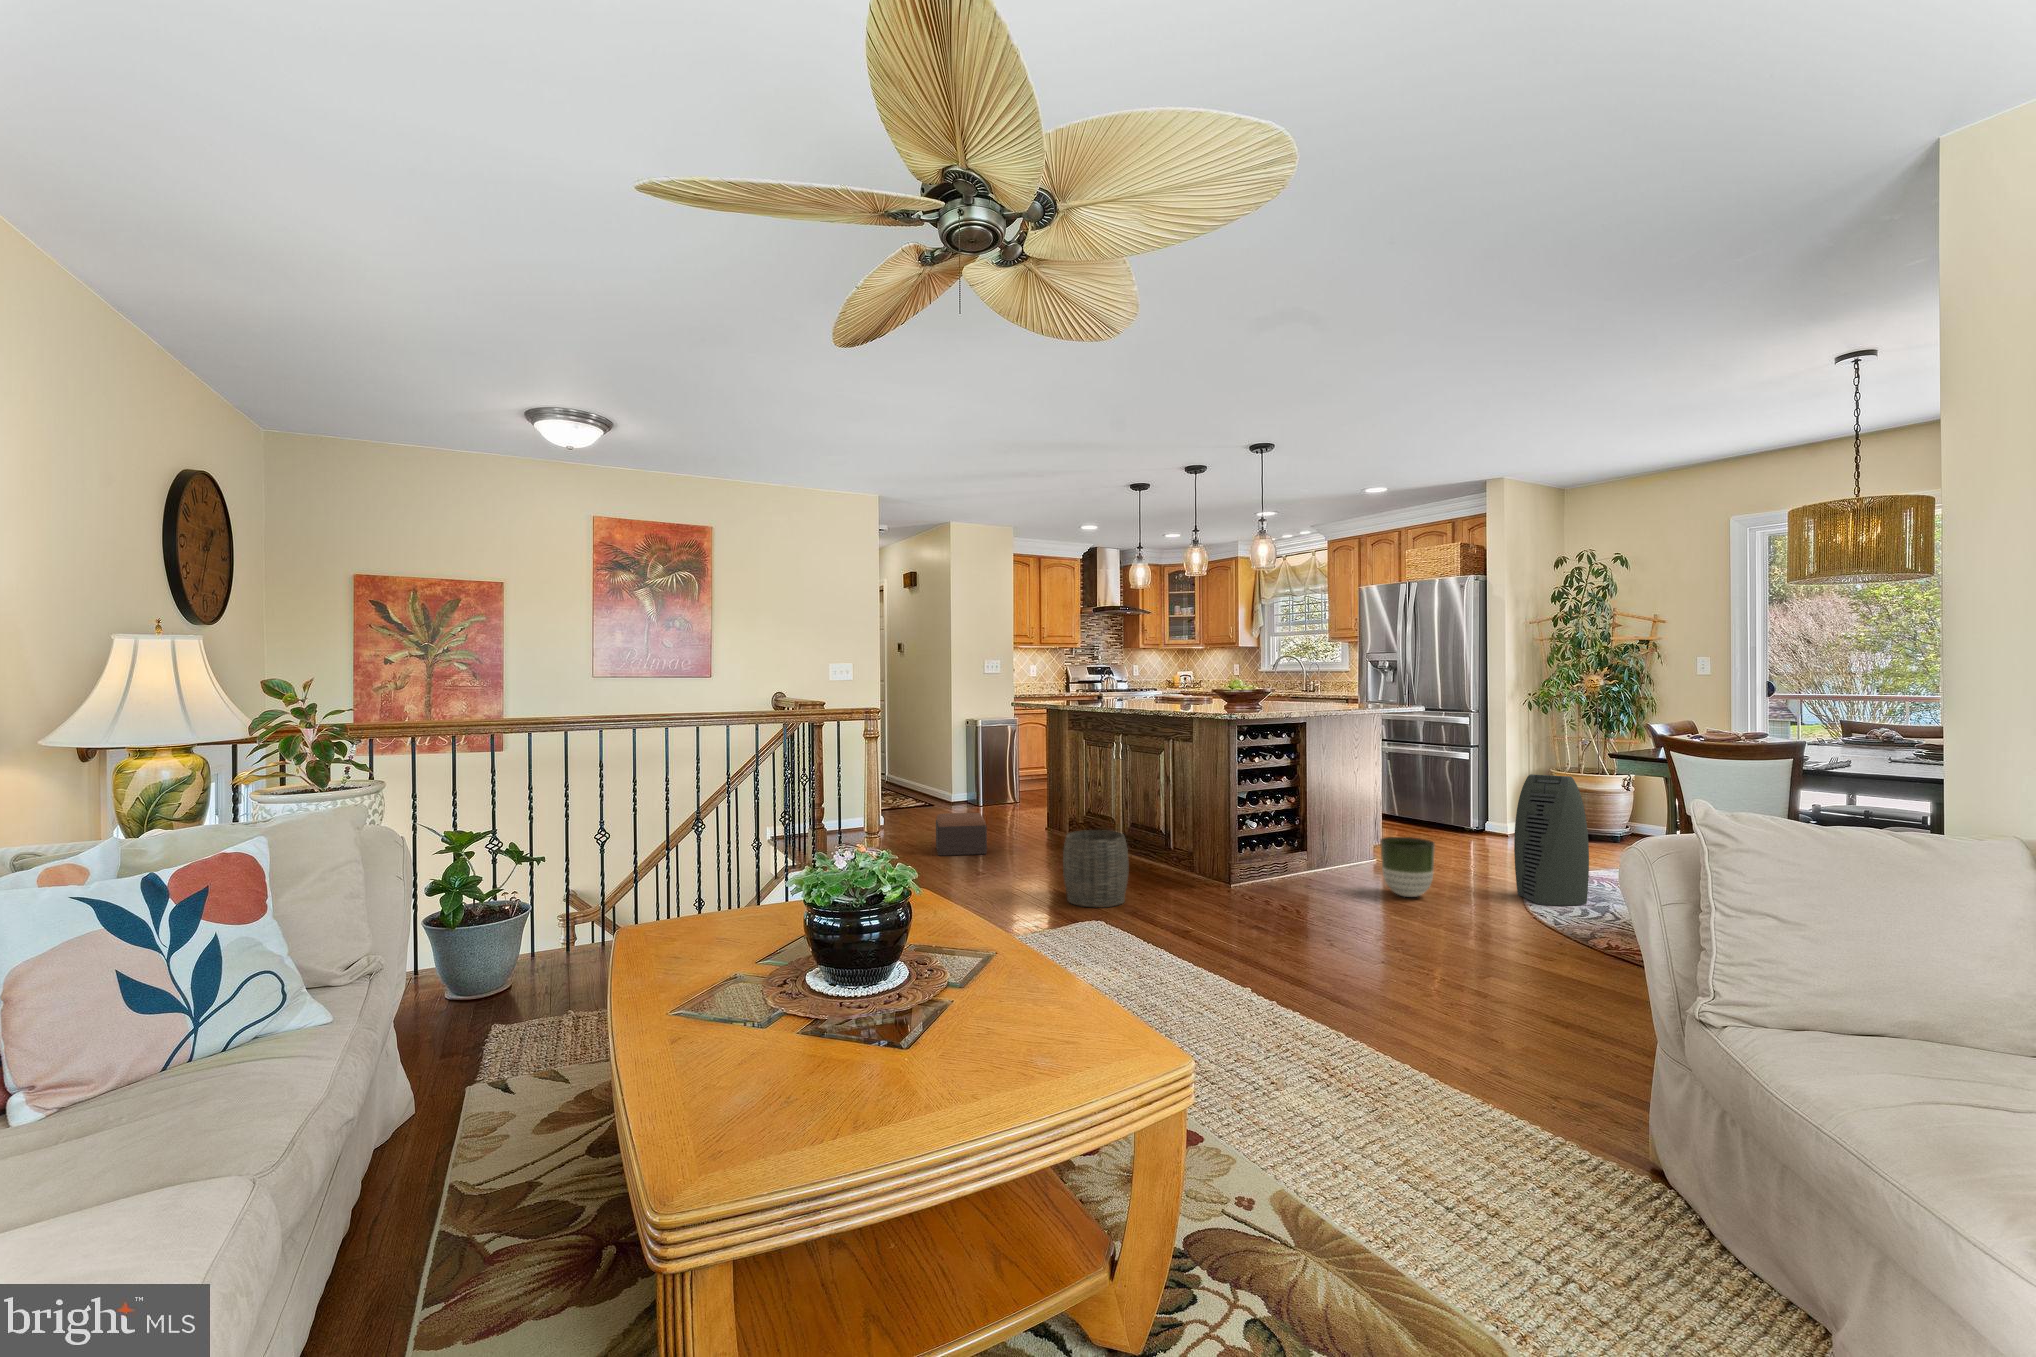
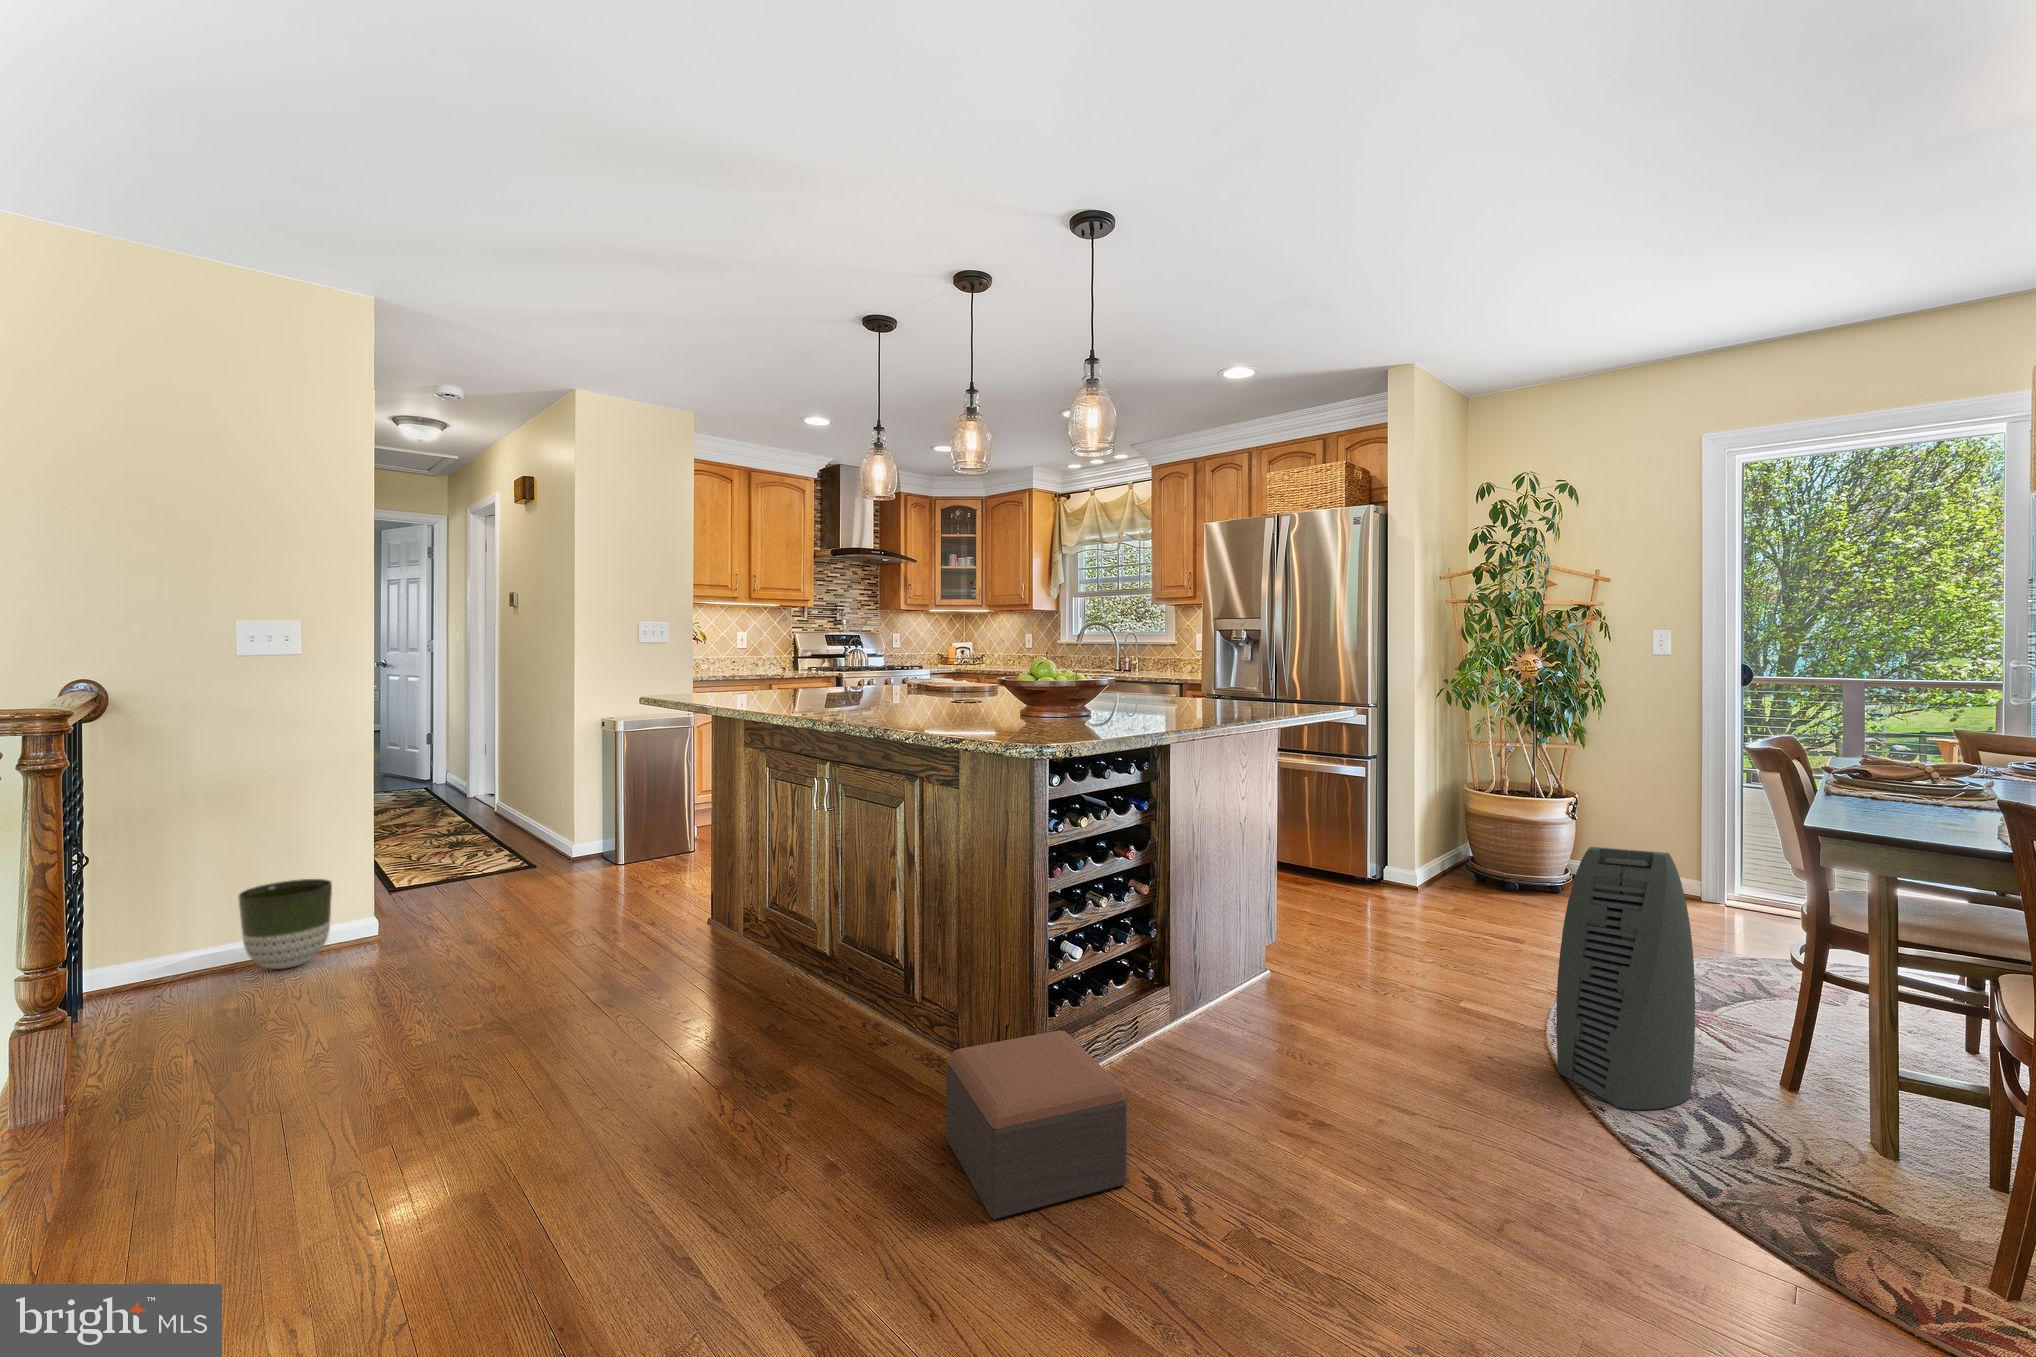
footstool: present [936,813,987,856] -> present [946,1030,1127,1220]
woven basket: present [1063,830,1128,907] -> none [618,1023,793,1266]
planter: present [1380,837,1435,897] -> present [238,879,332,969]

